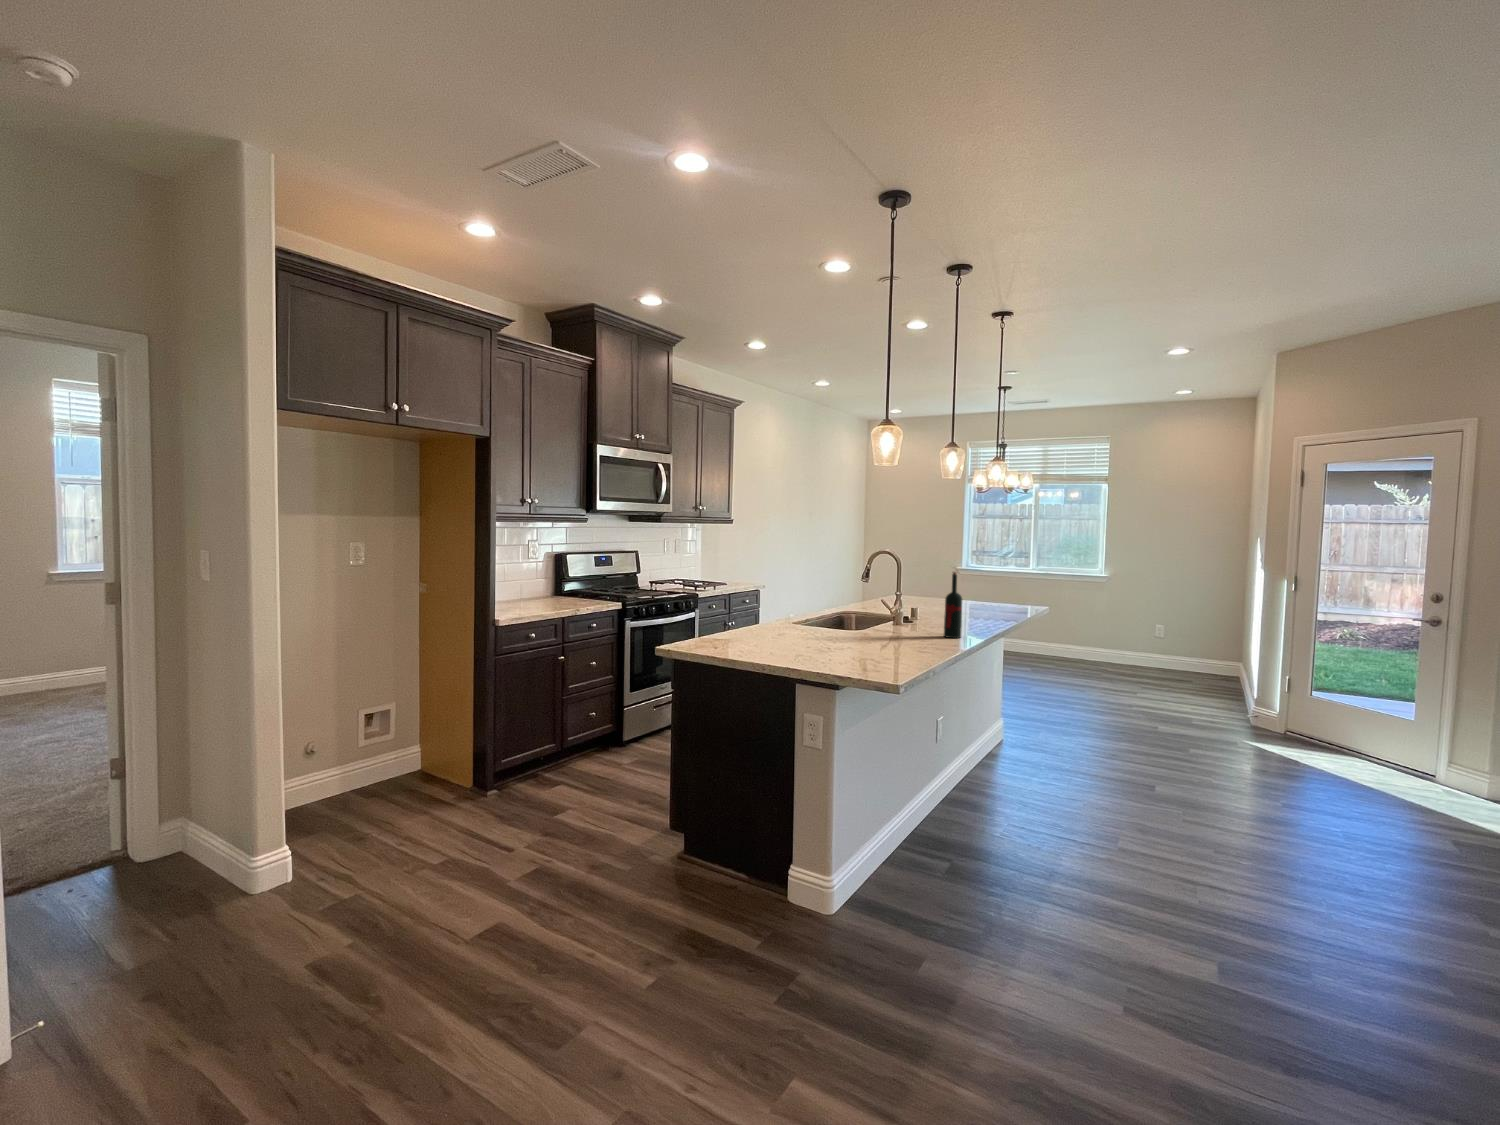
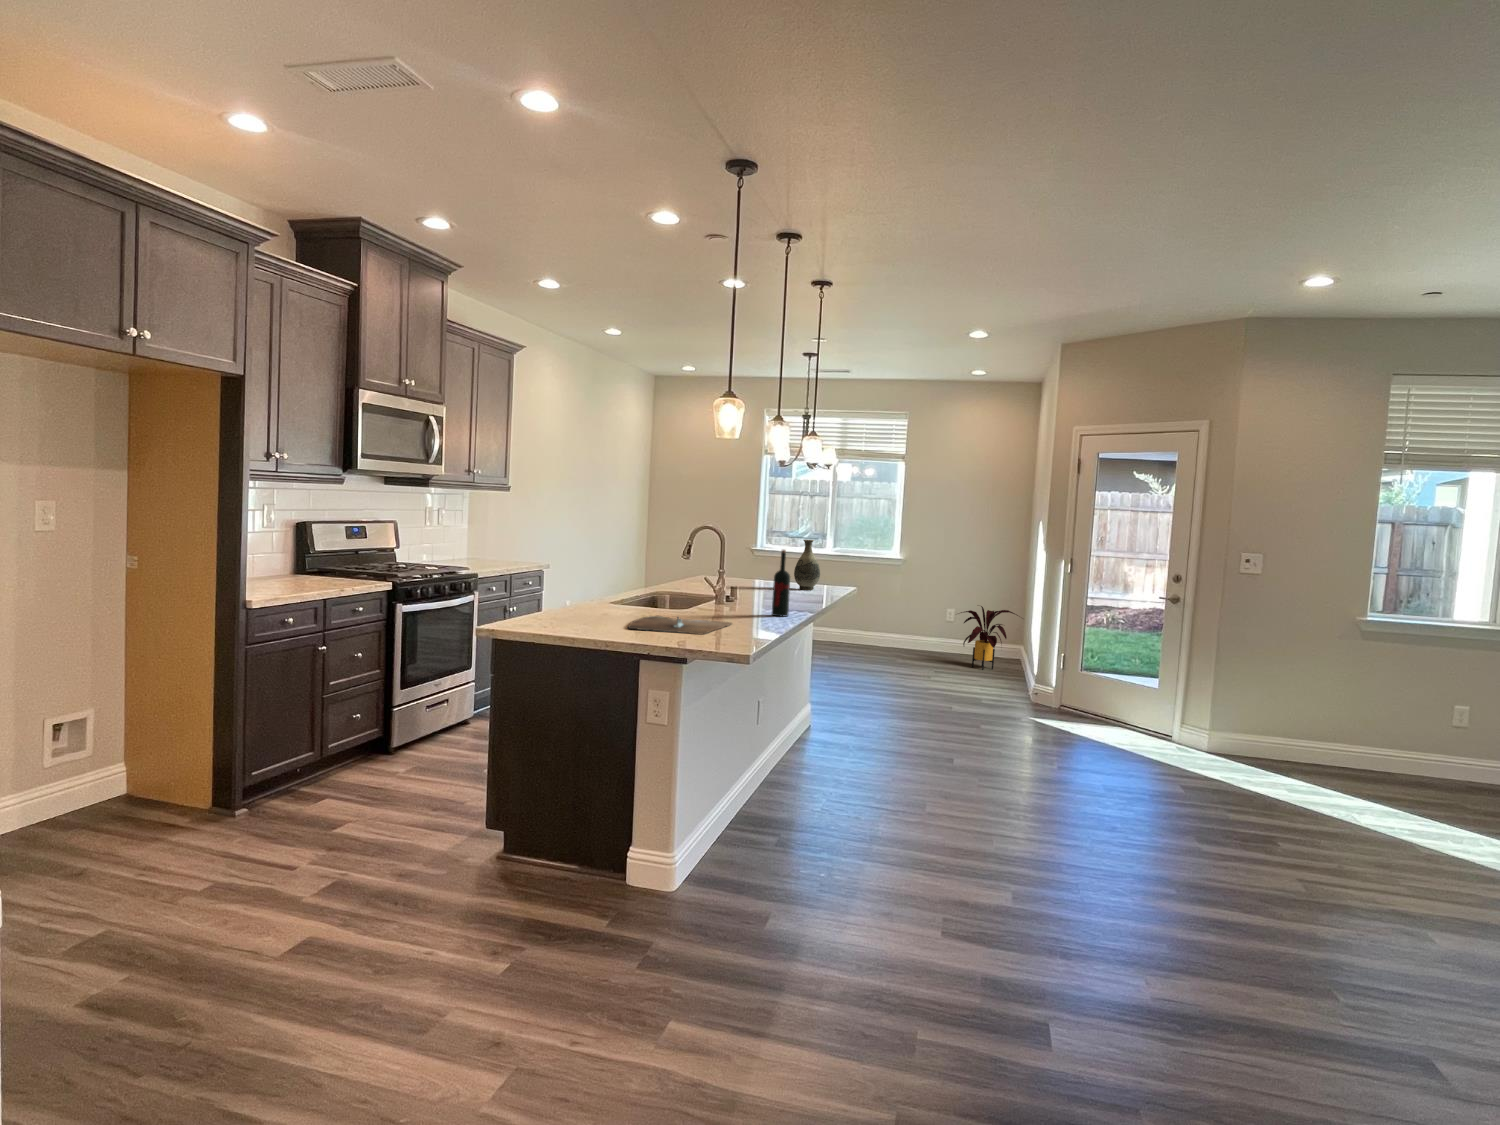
vase: none [981,560,1008,609] -> present [794,540,820,590]
house plant: none [1162,620,1242,685] -> present [961,606,1018,670]
cutting board: none [789,637,898,659] -> present [628,616,731,634]

